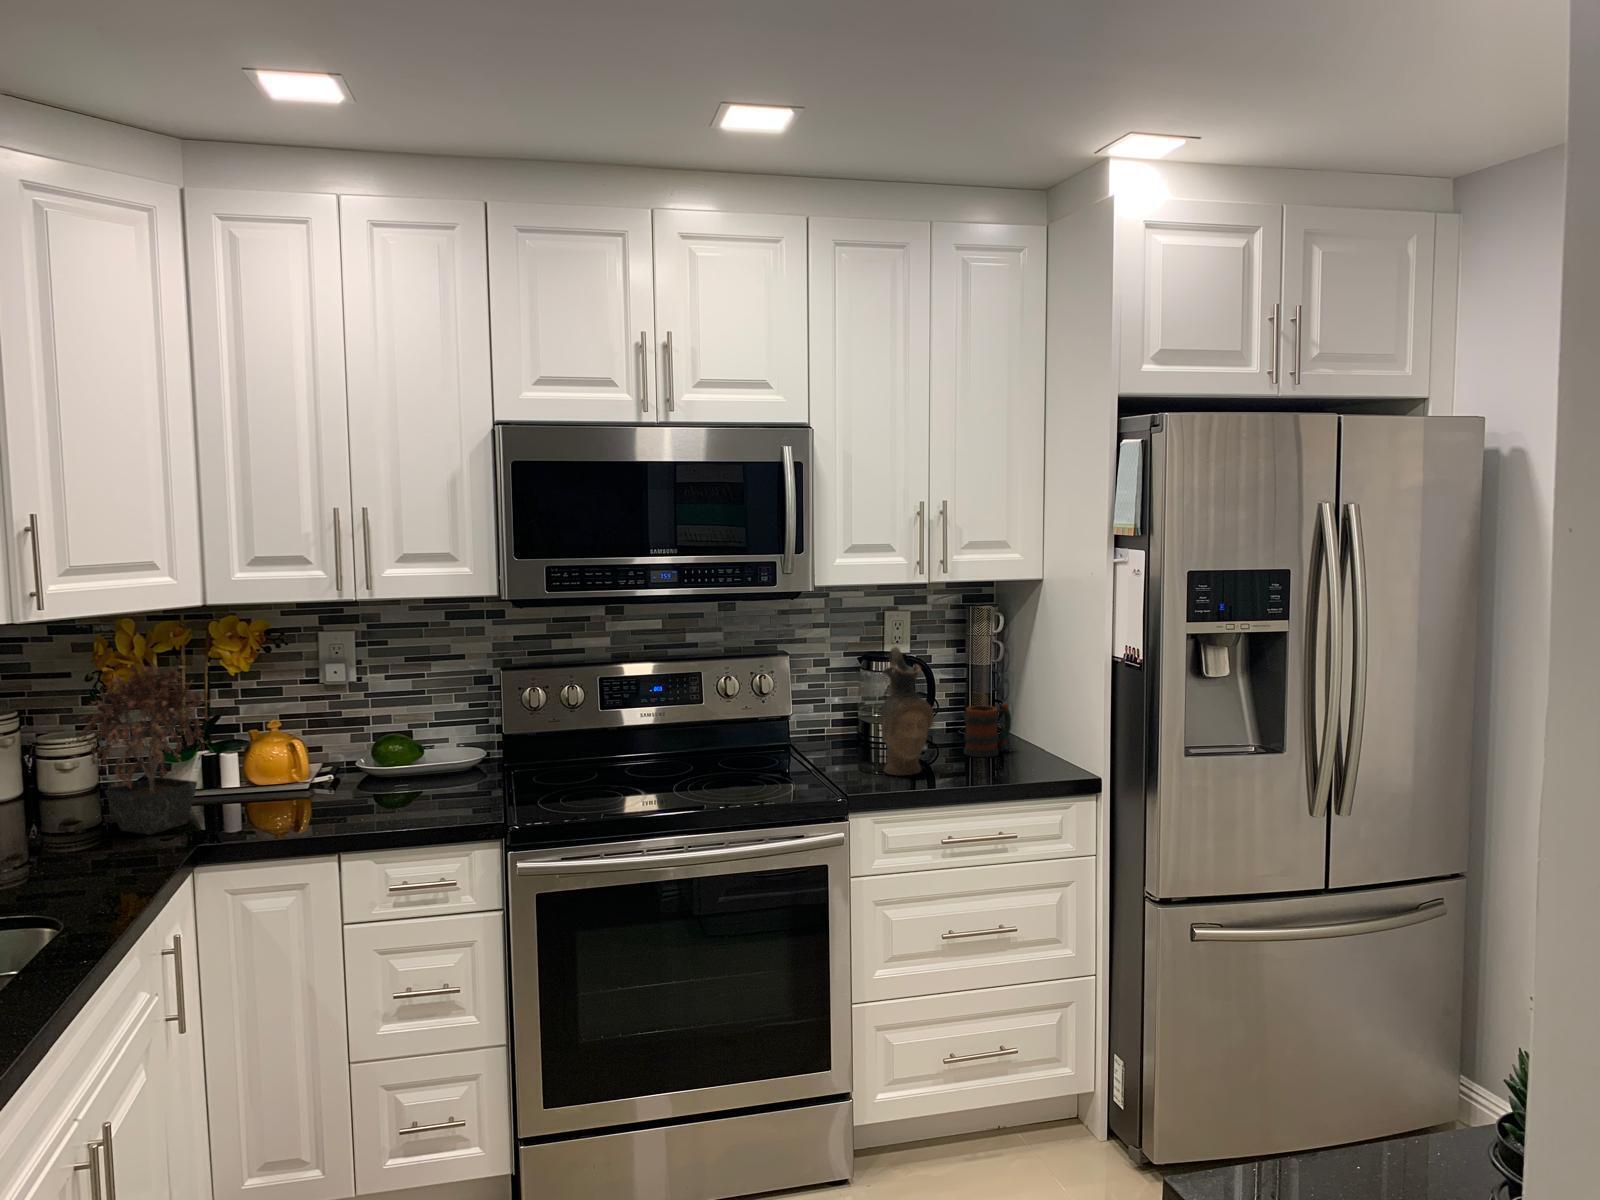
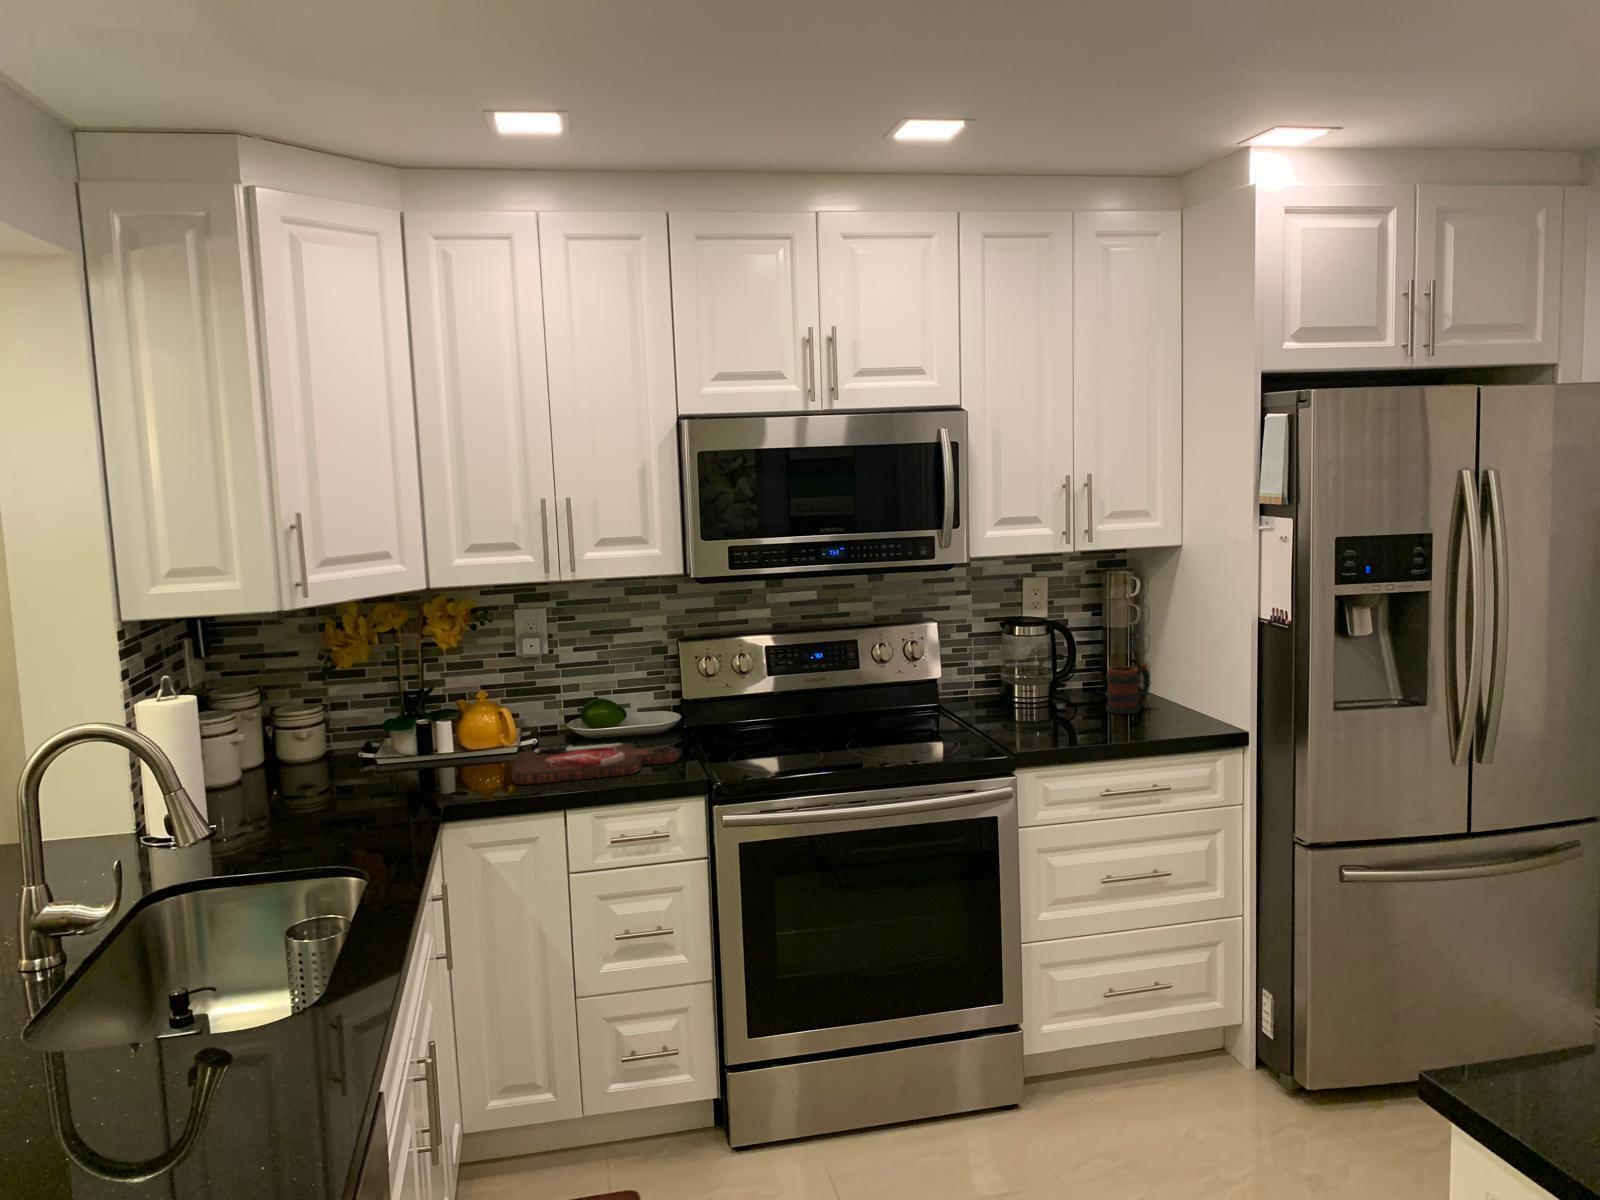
ceramic pitcher: present [880,647,934,775] -> none [1035,613,1086,732]
potted plant: present [76,663,208,835] -> none [324,641,440,795]
cutting board: none [288,780,484,825] -> present [512,743,679,785]

